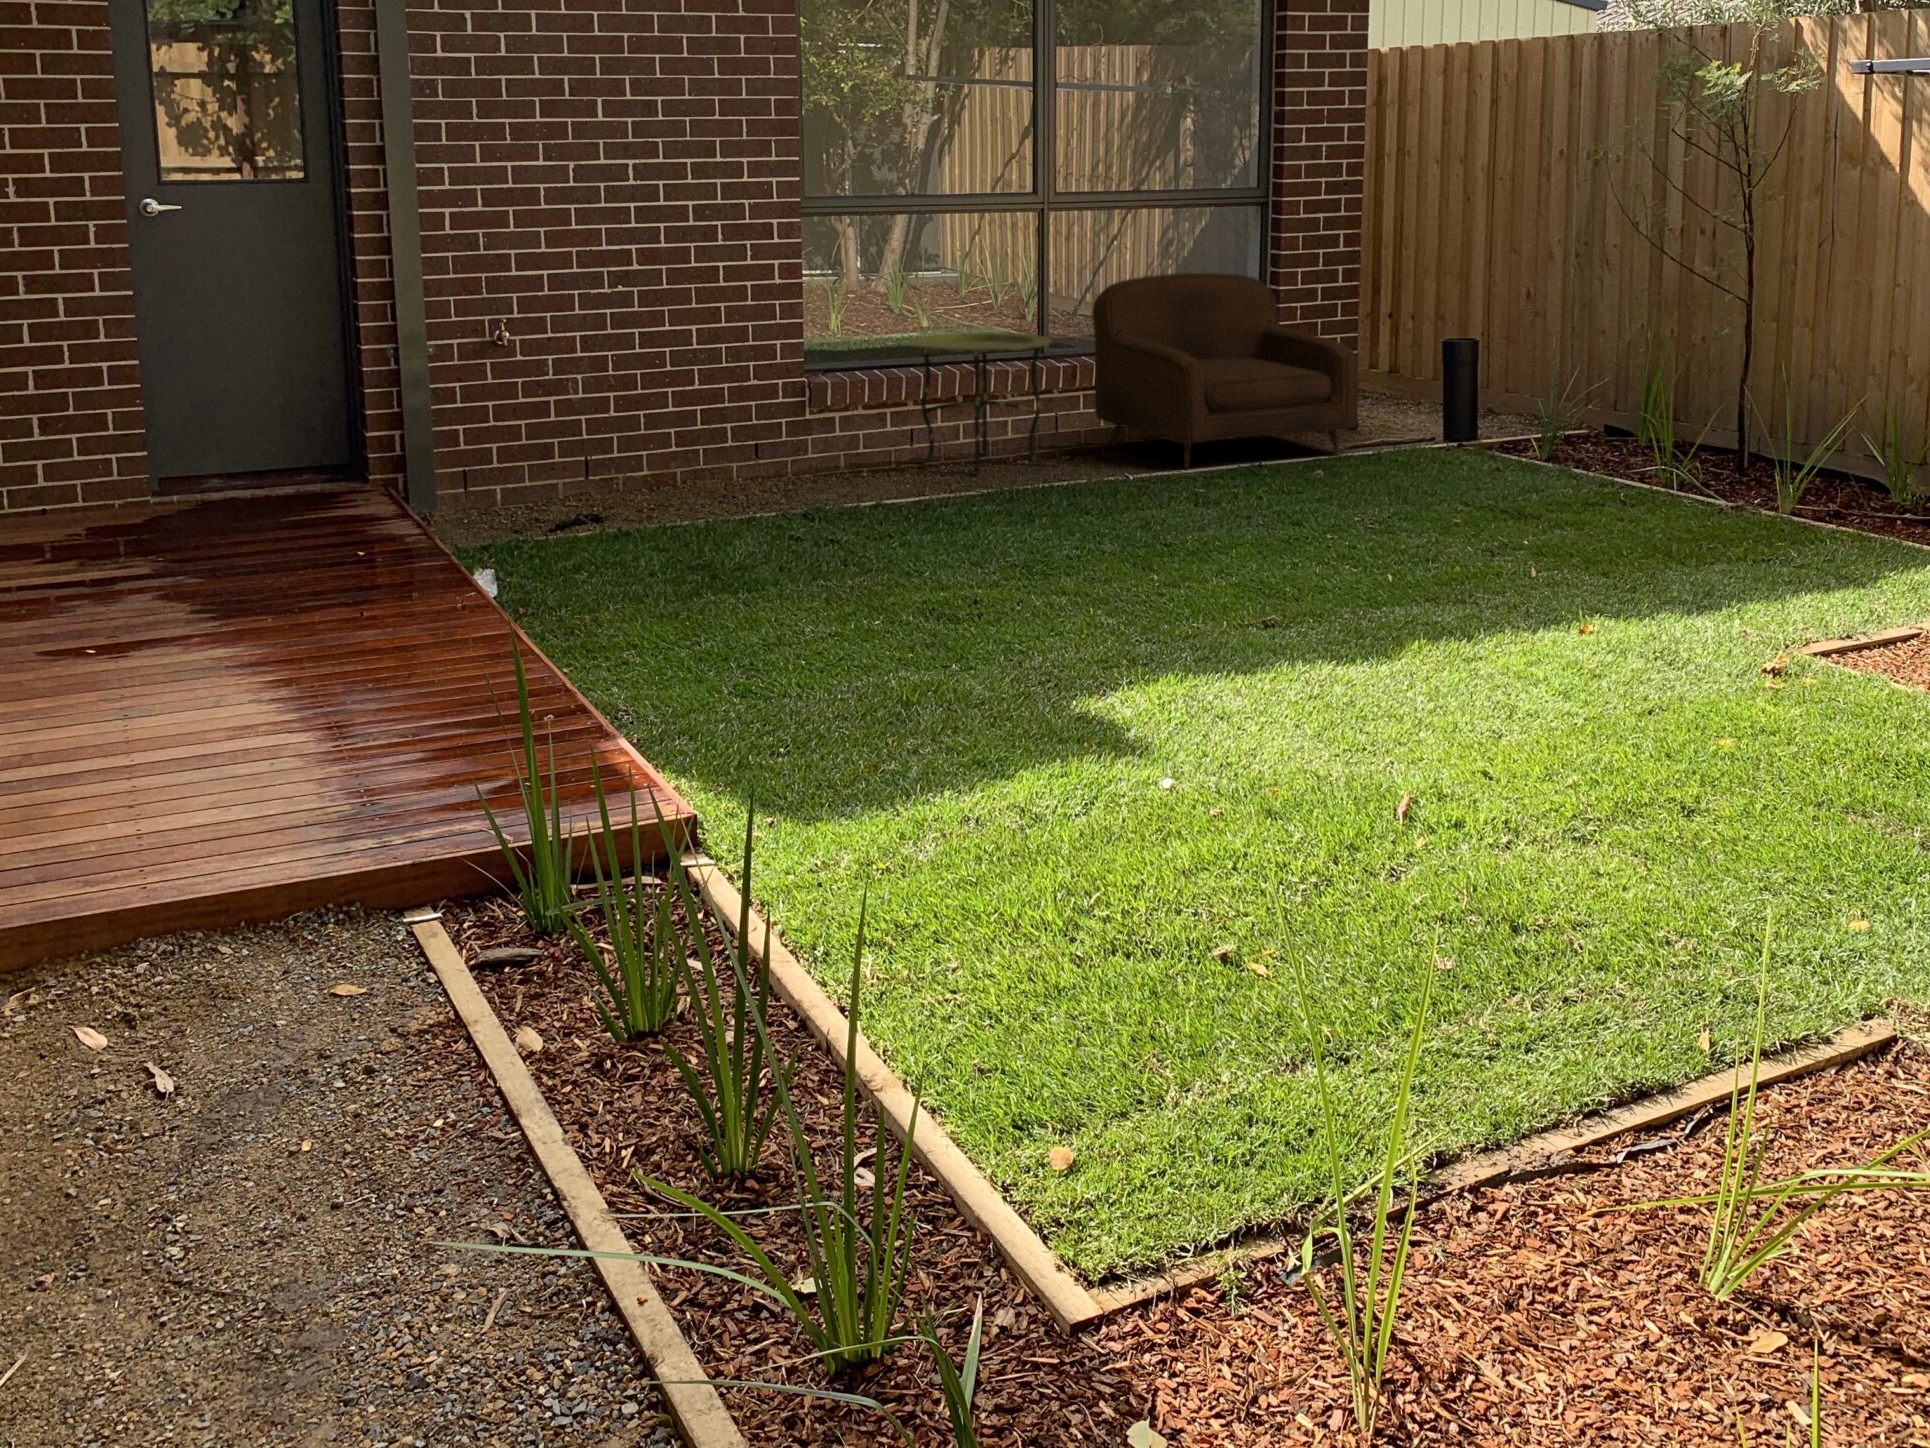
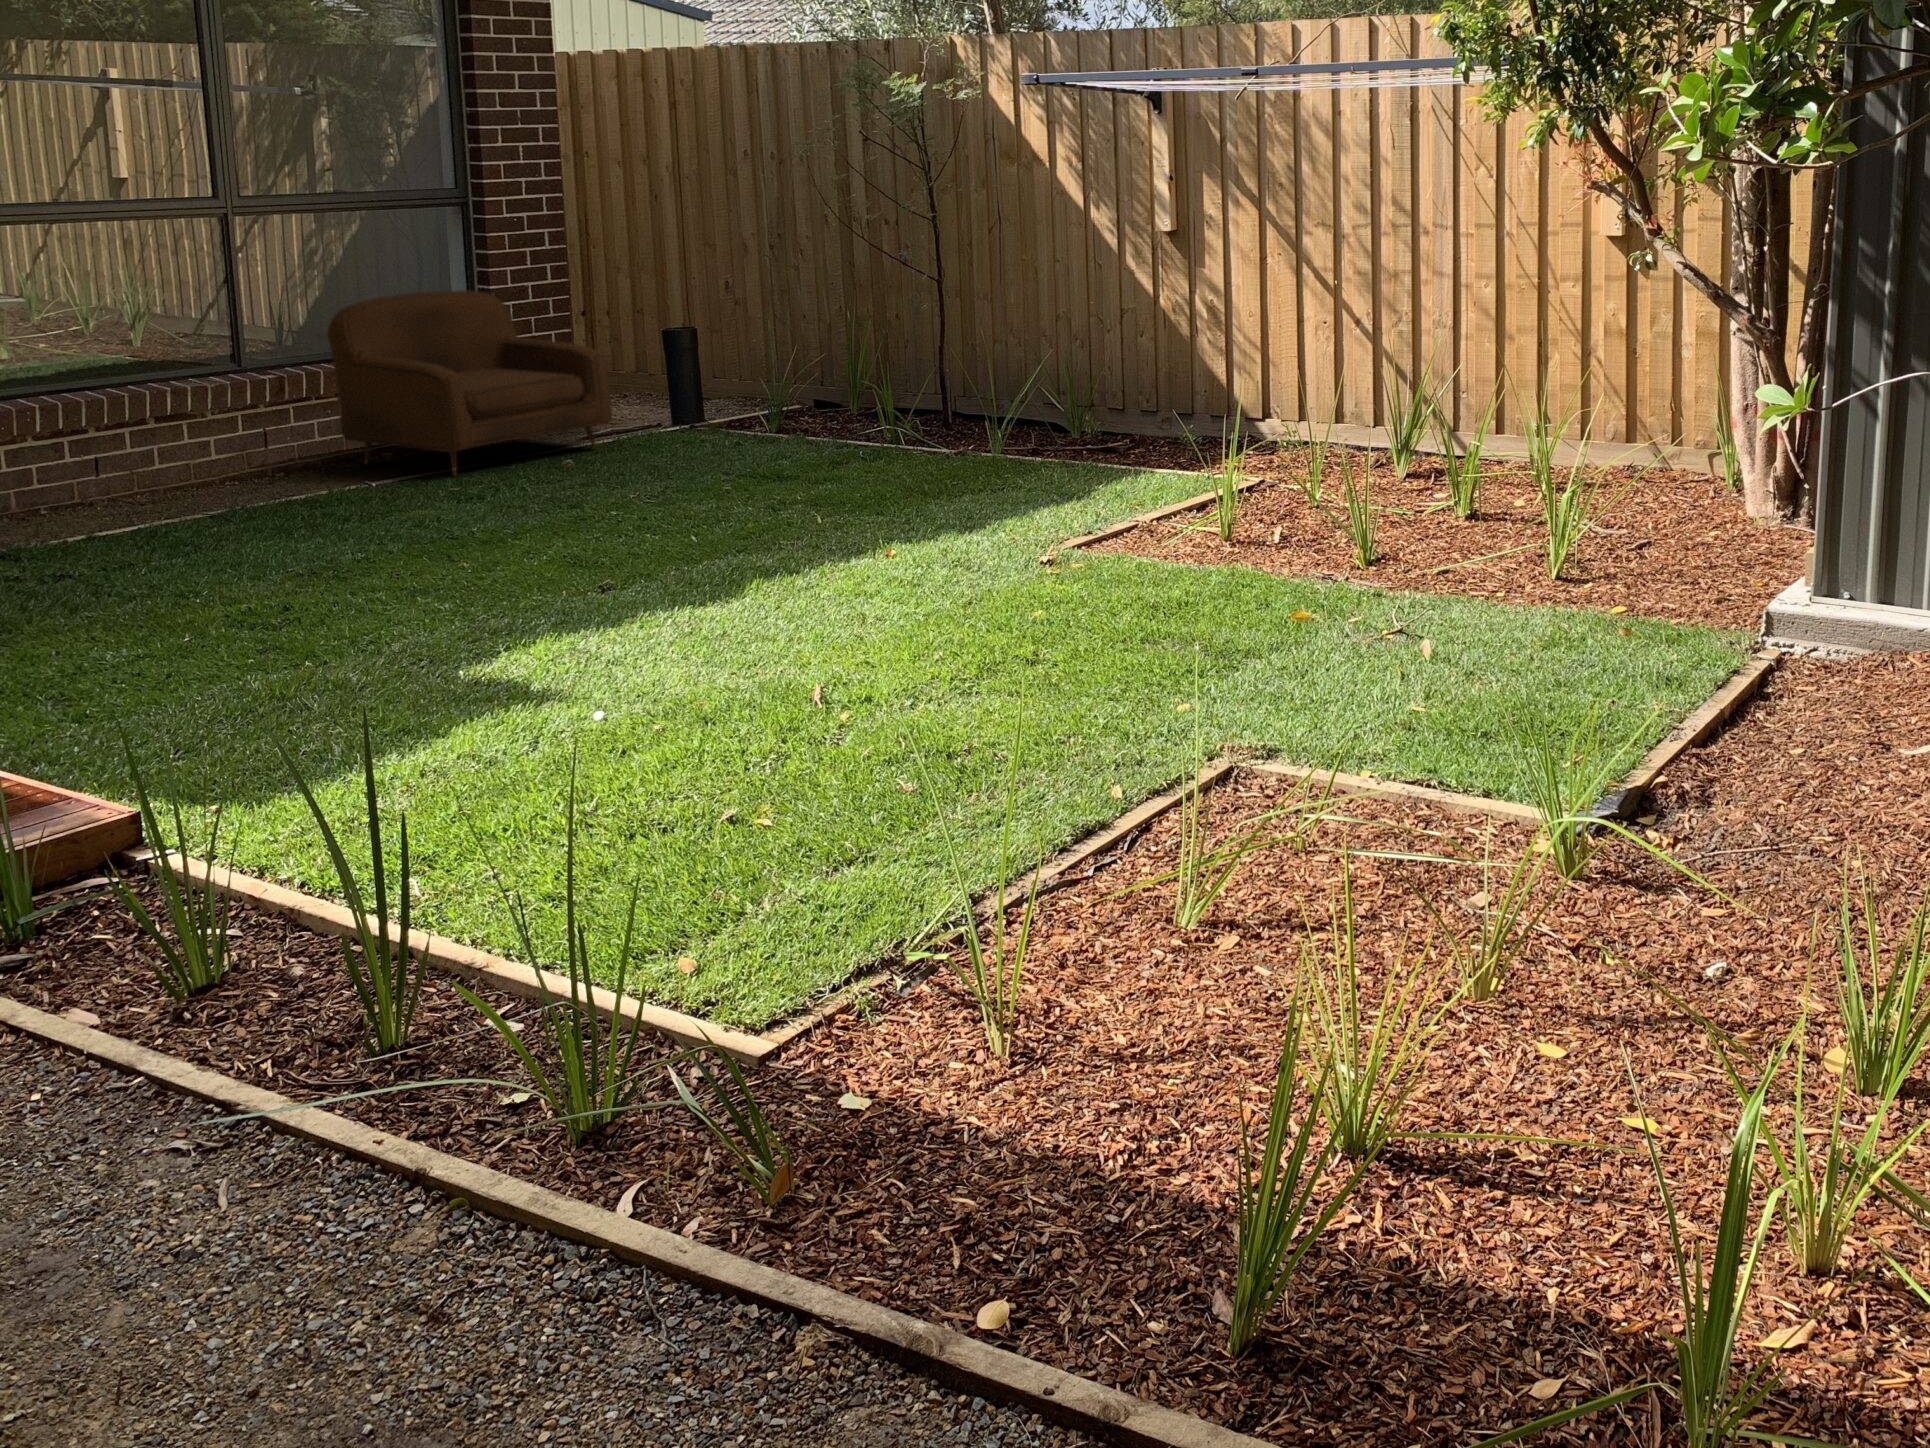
side table: present [909,333,1053,475] -> none [137,362,306,505]

